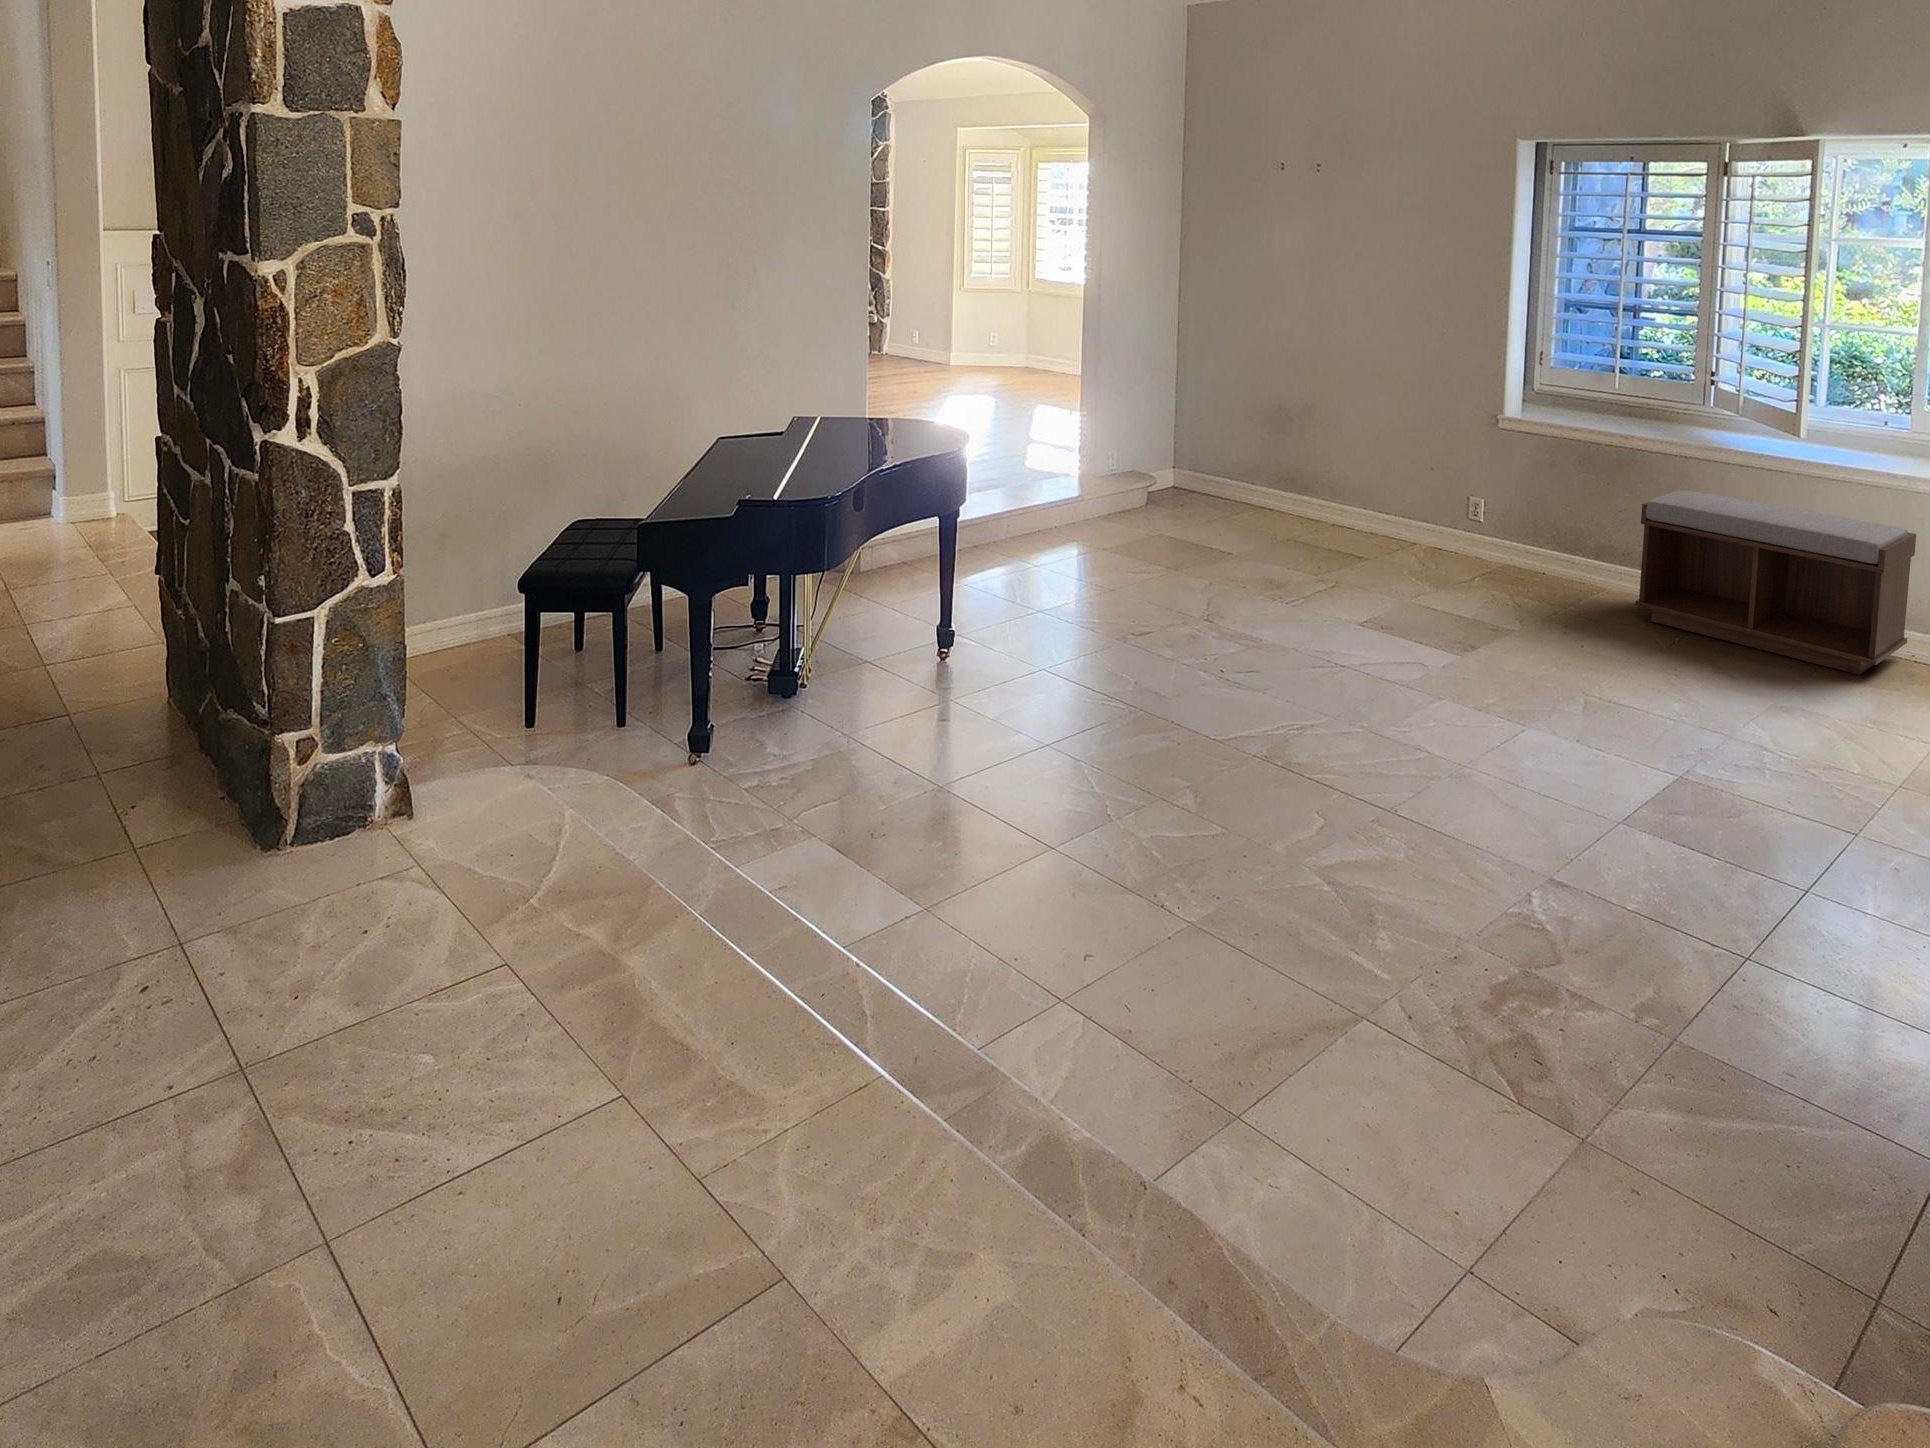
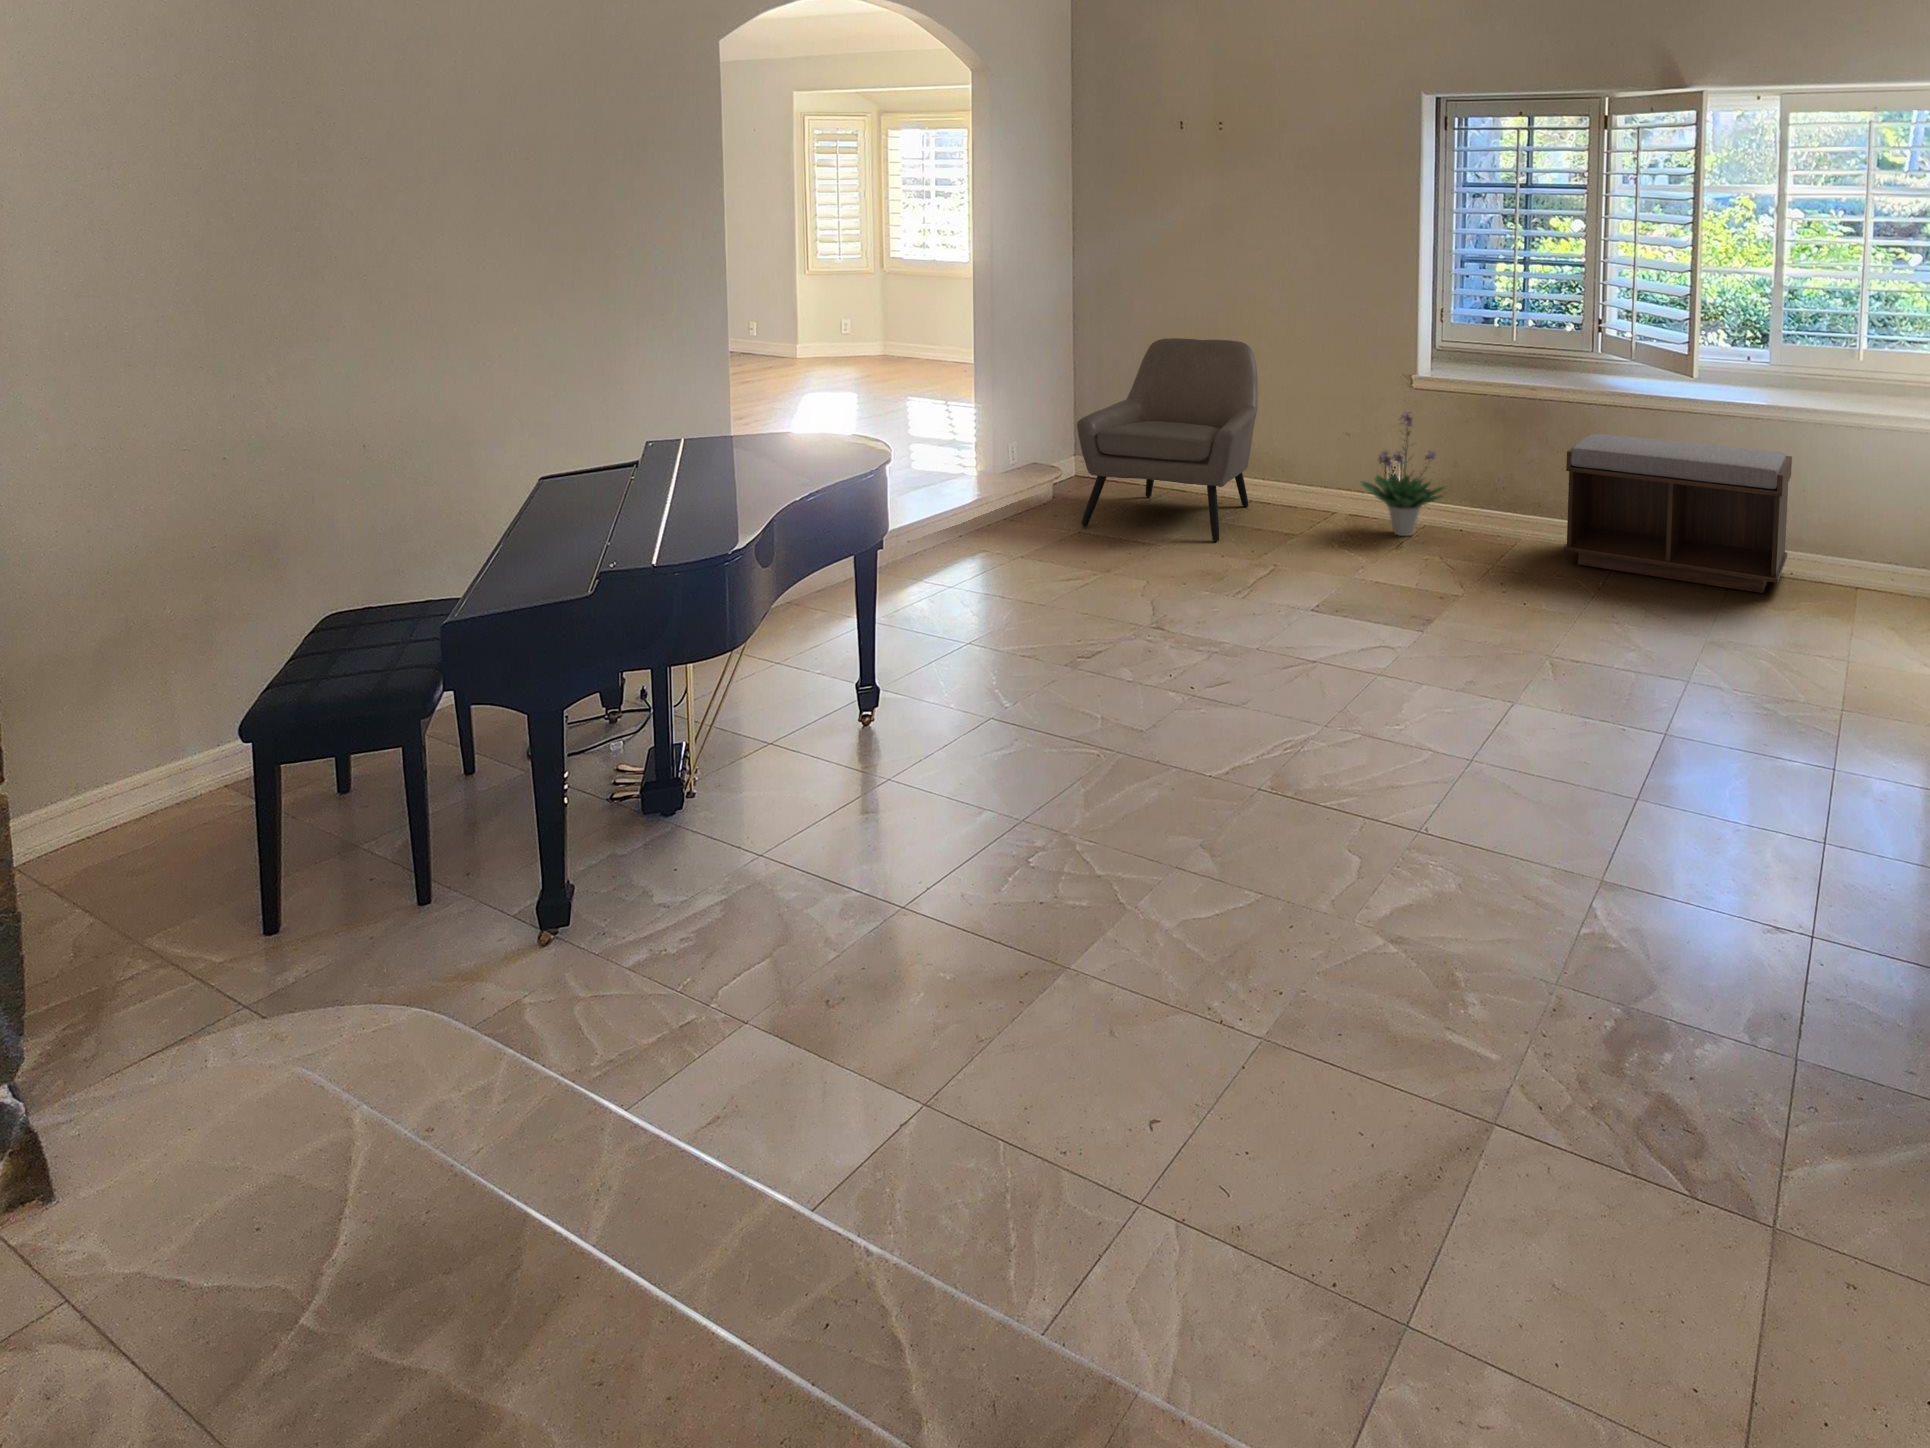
armchair: none [1155,364,1337,557] -> present [1077,338,1258,542]
potted plant: none [1430,450,1523,574] -> present [1361,412,1443,536]

